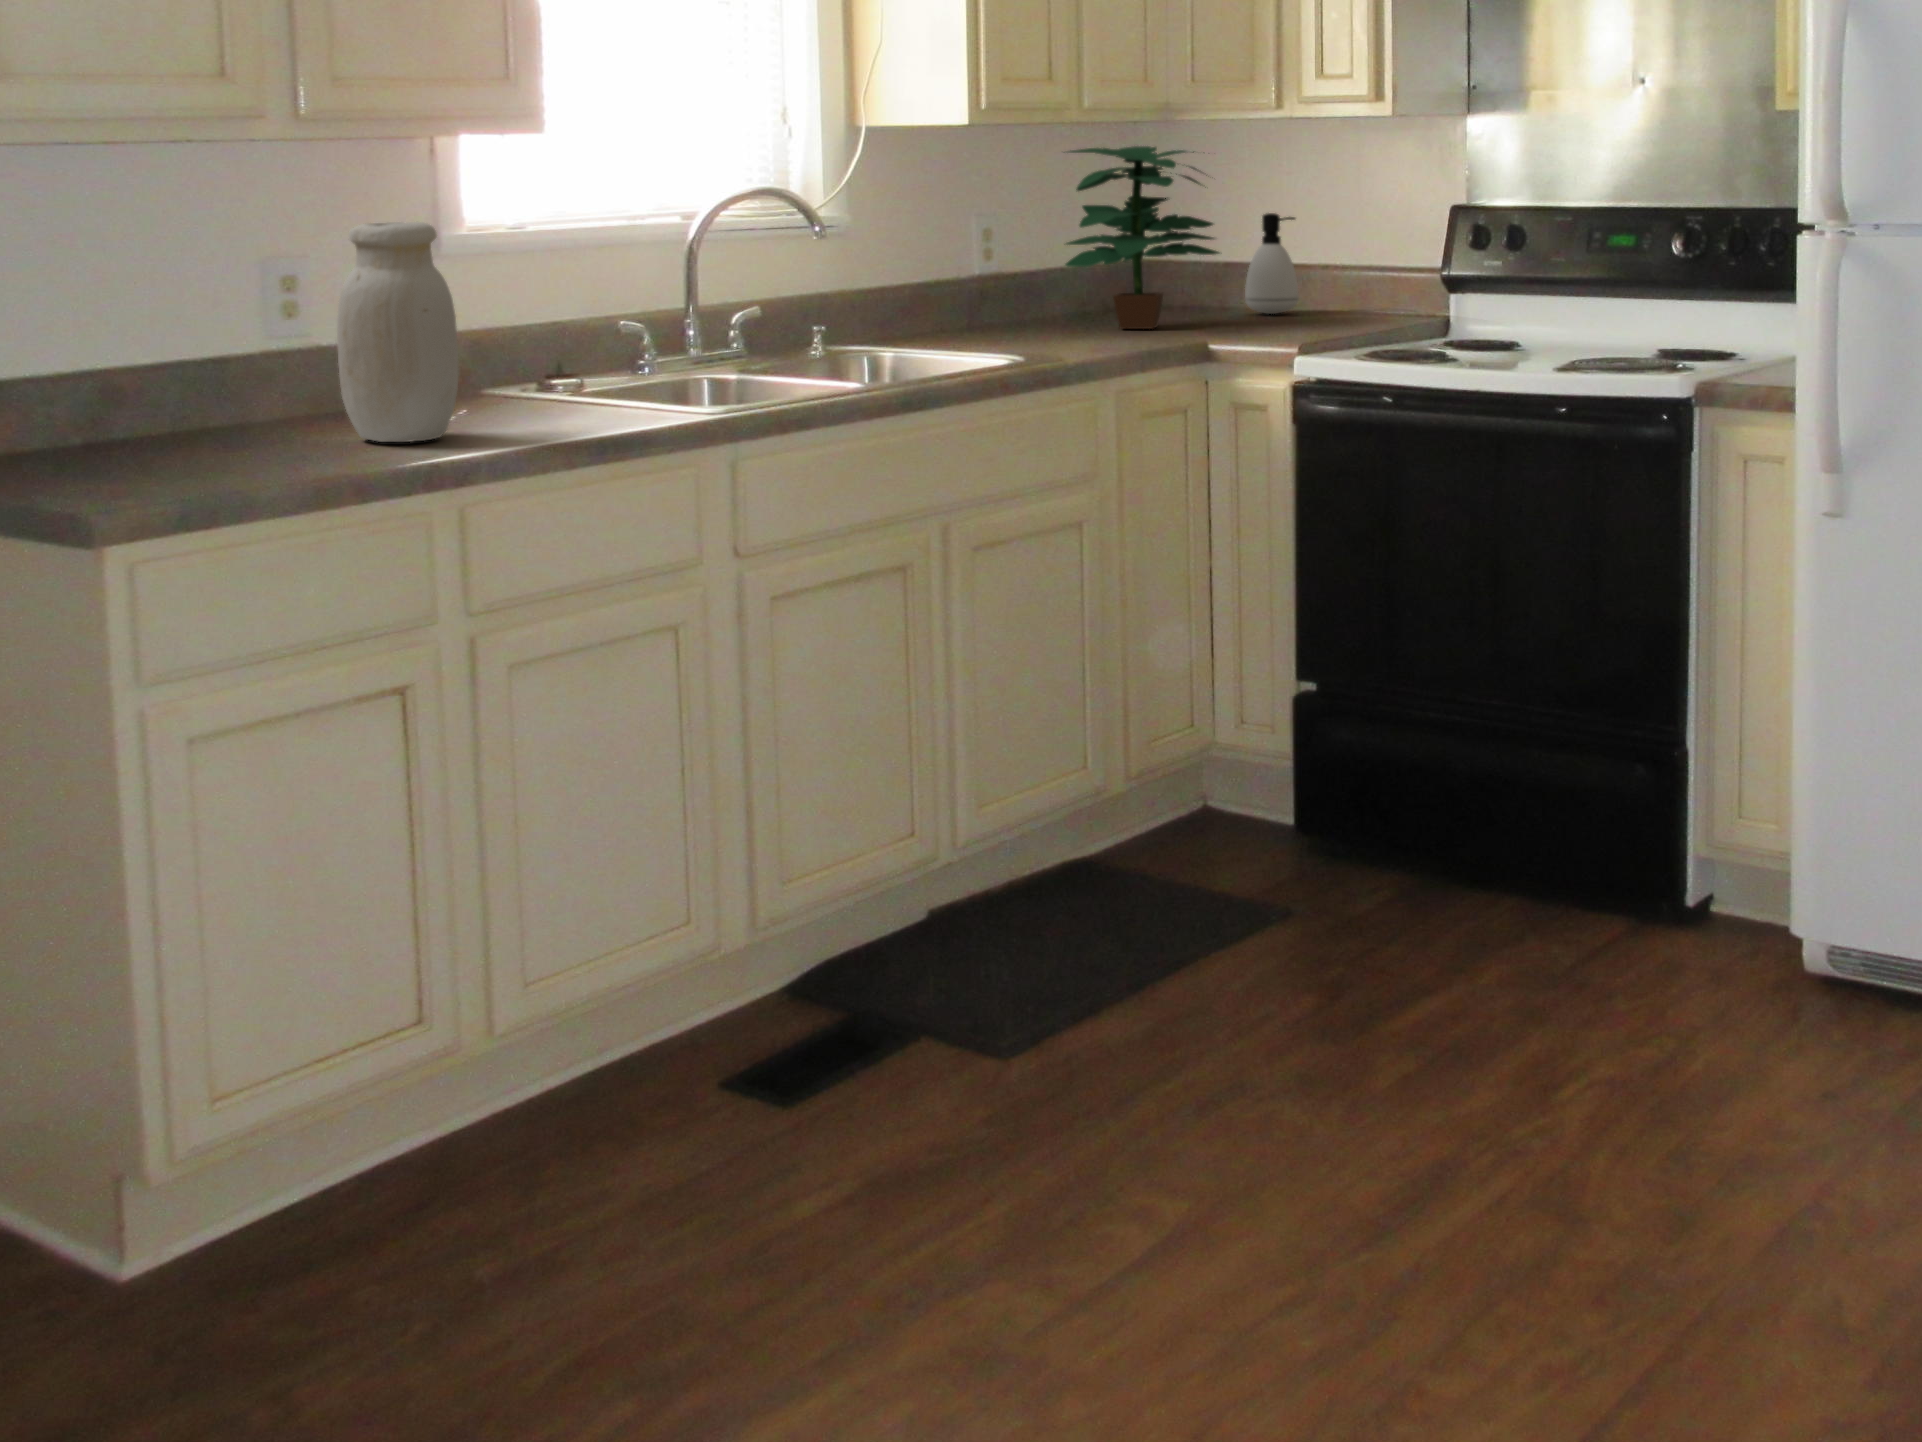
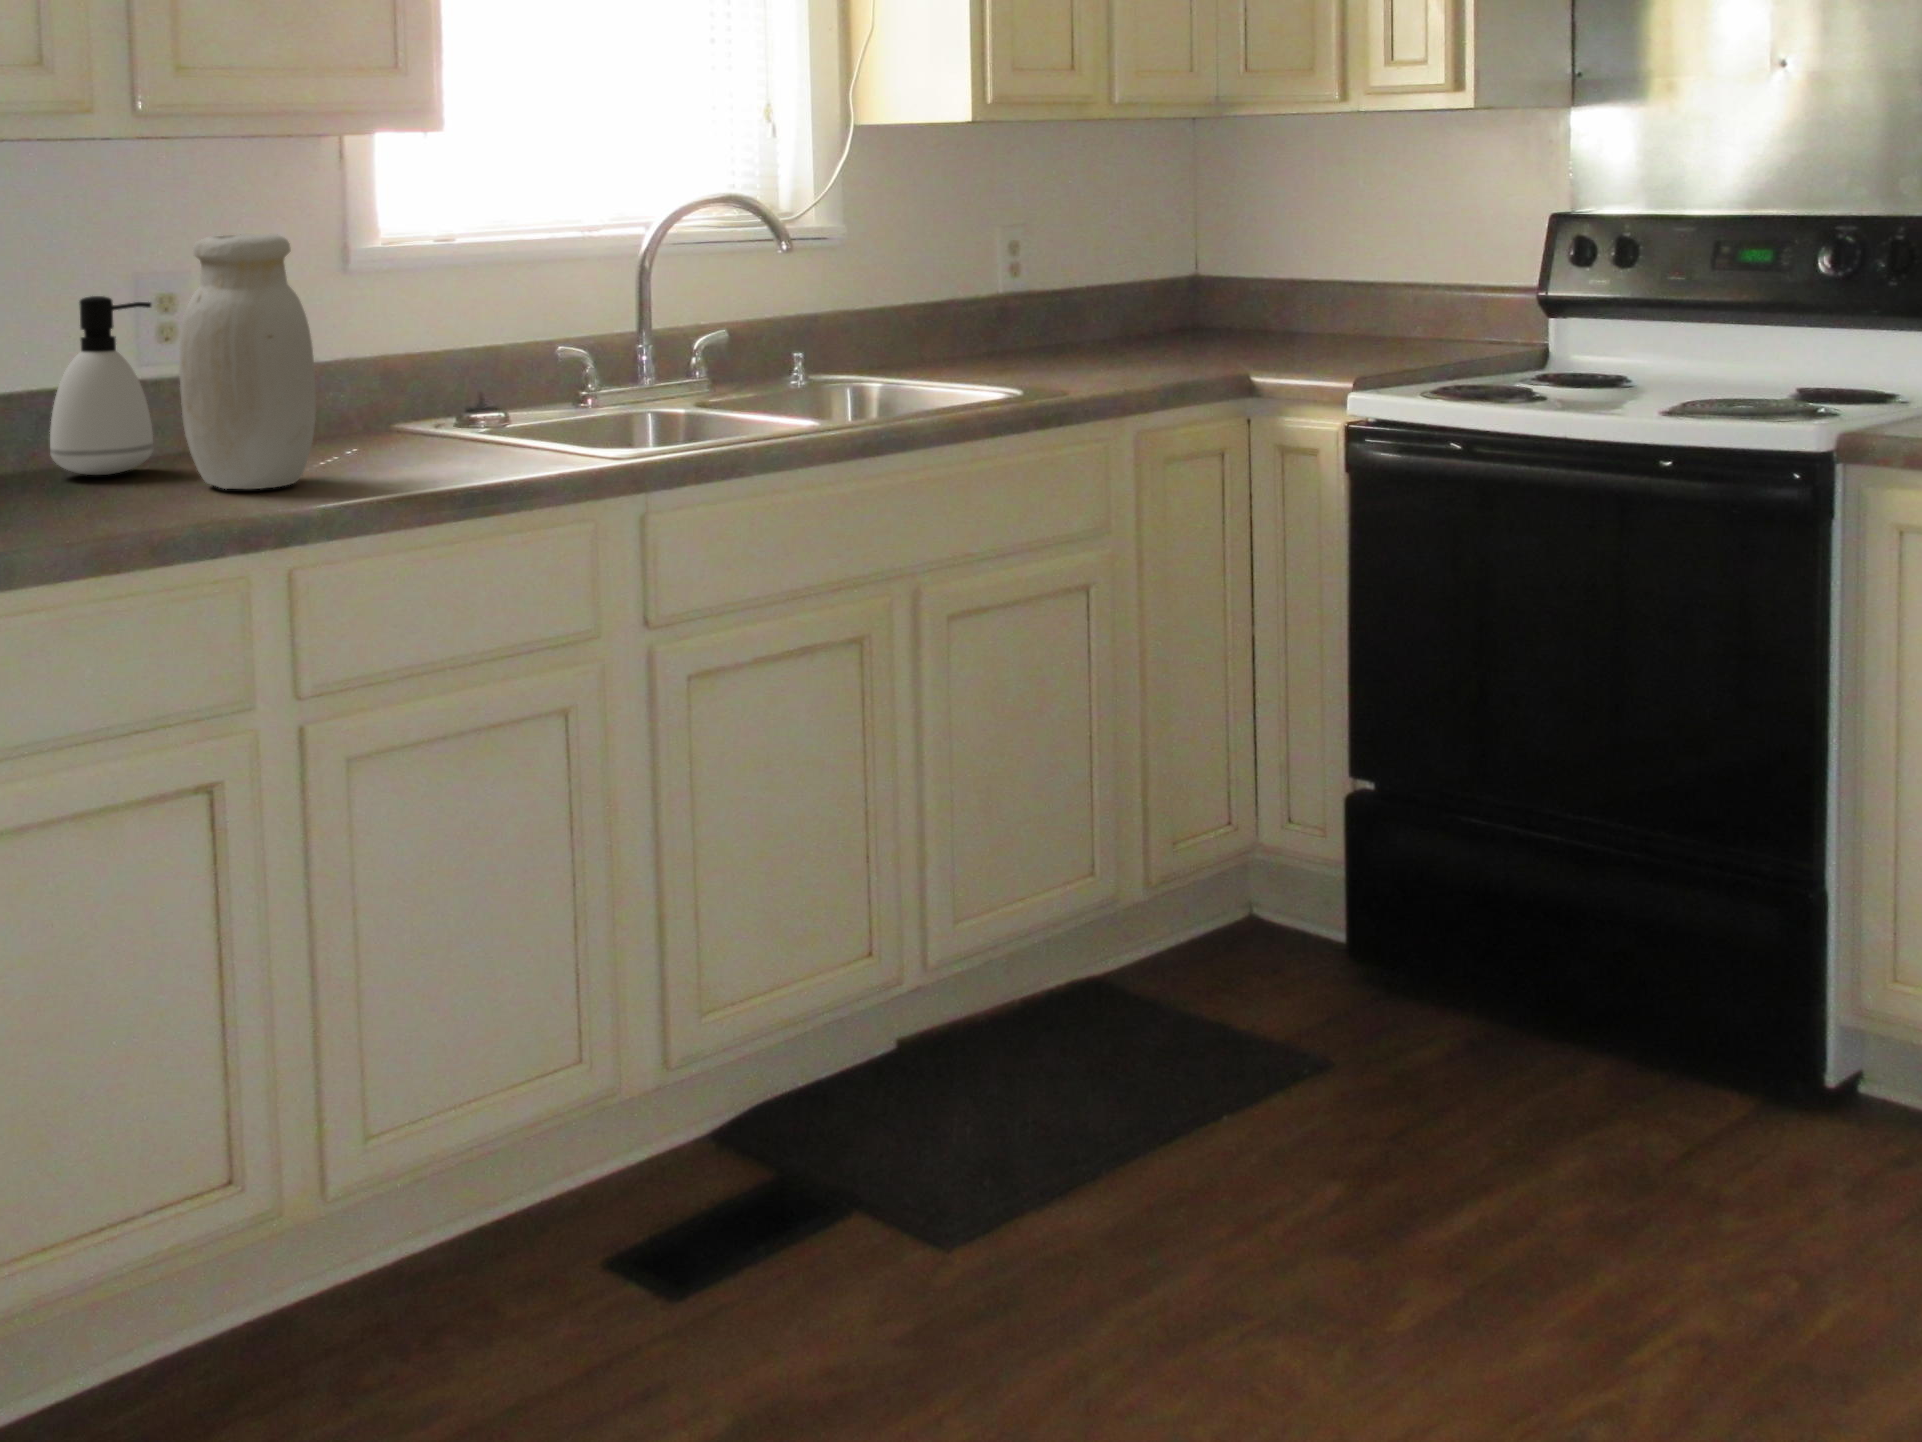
potted plant: present [1065,146,1219,329] -> none [1091,147,1275,357]
soap dispenser: present [1245,213,1299,314] -> present [50,296,153,475]

